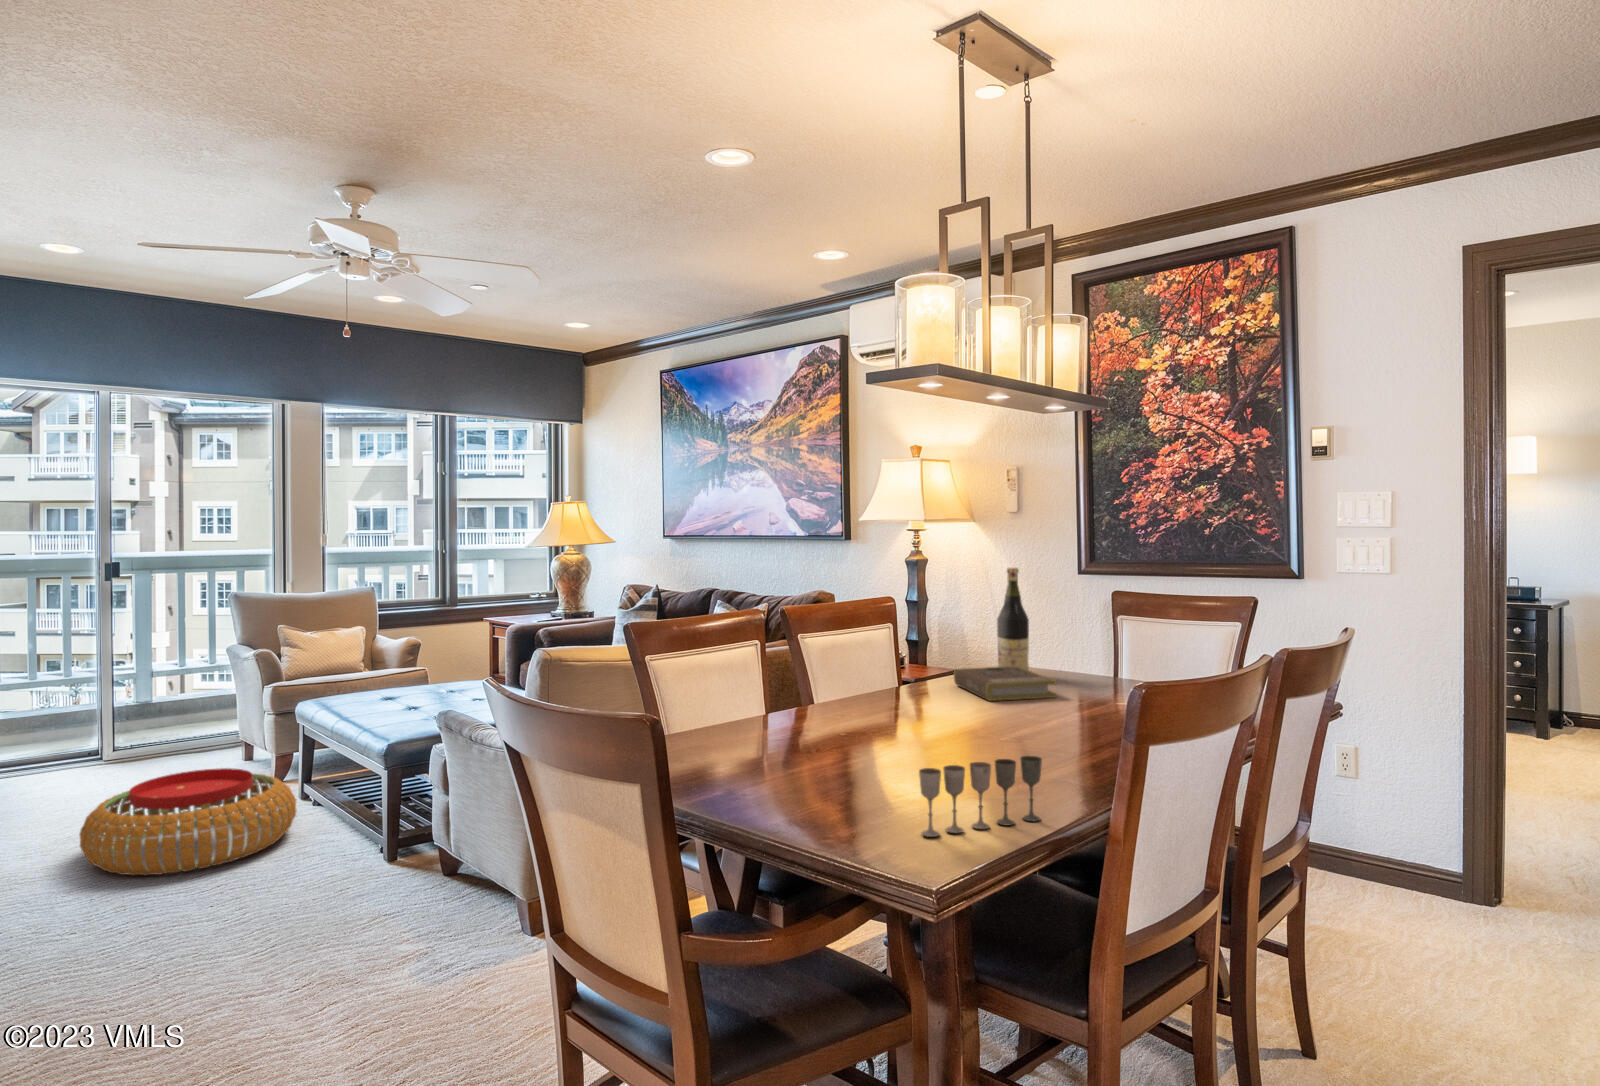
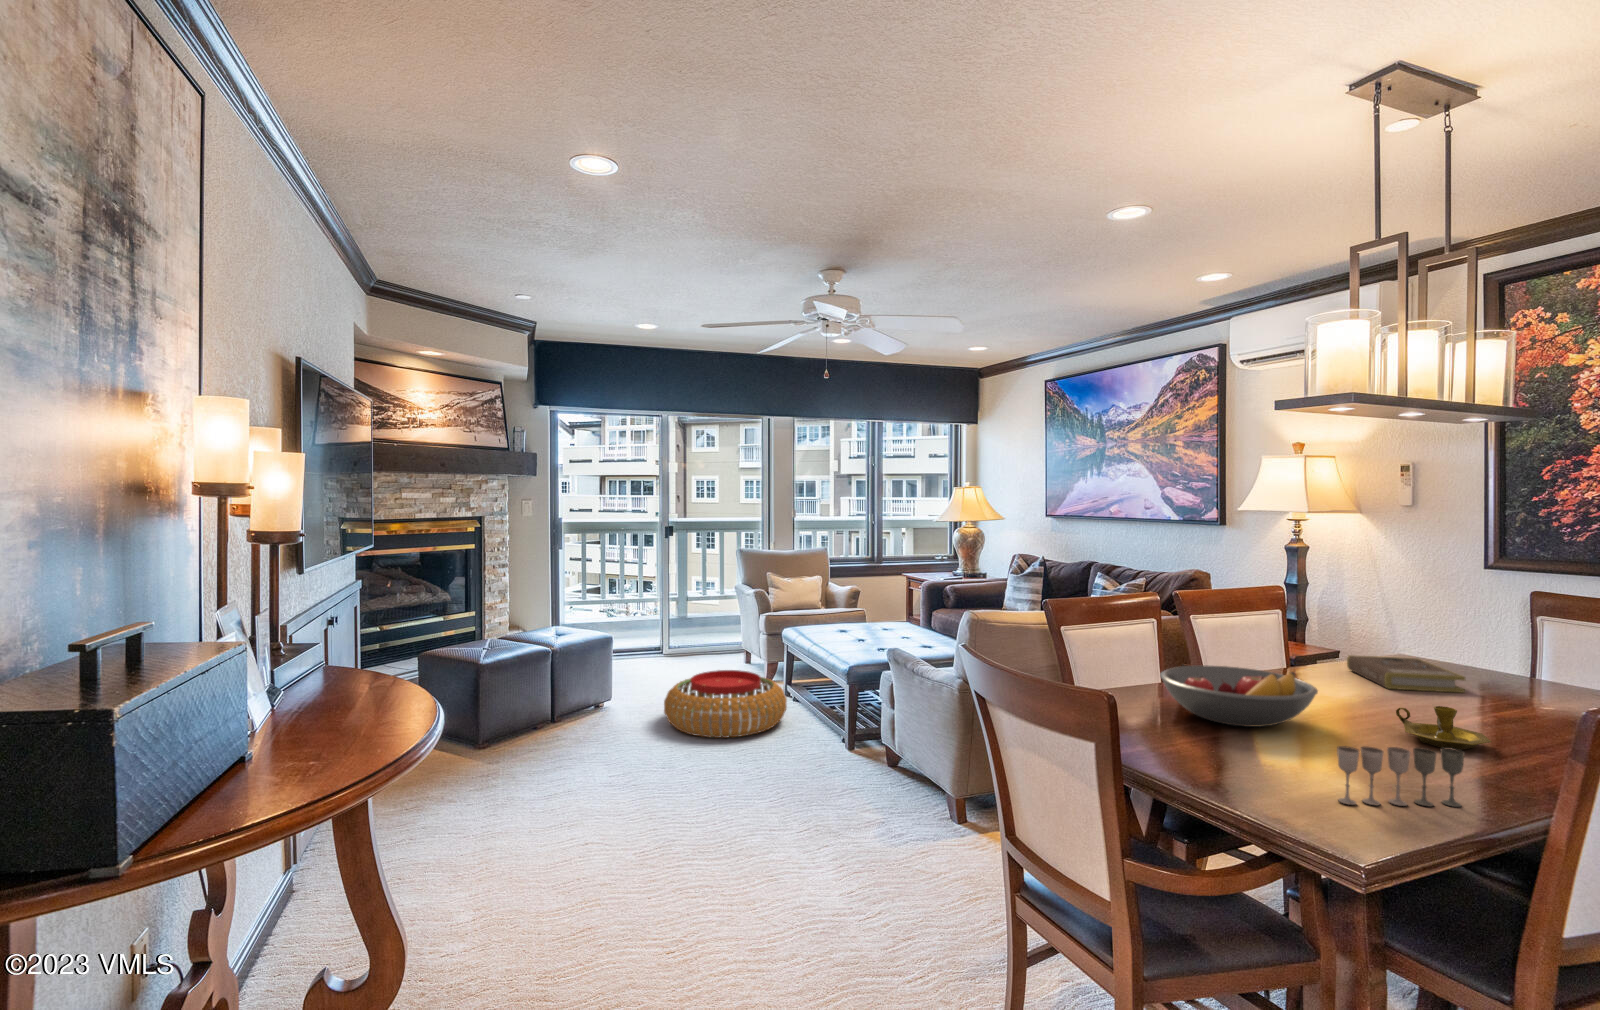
wine bottle: present [997,568,1029,670] -> none [1394,565,1431,669]
fruit bowl: none [748,690,914,760] -> present [1160,665,1318,727]
candlestick: none [990,712,1073,757] -> present [1396,706,1492,750]

